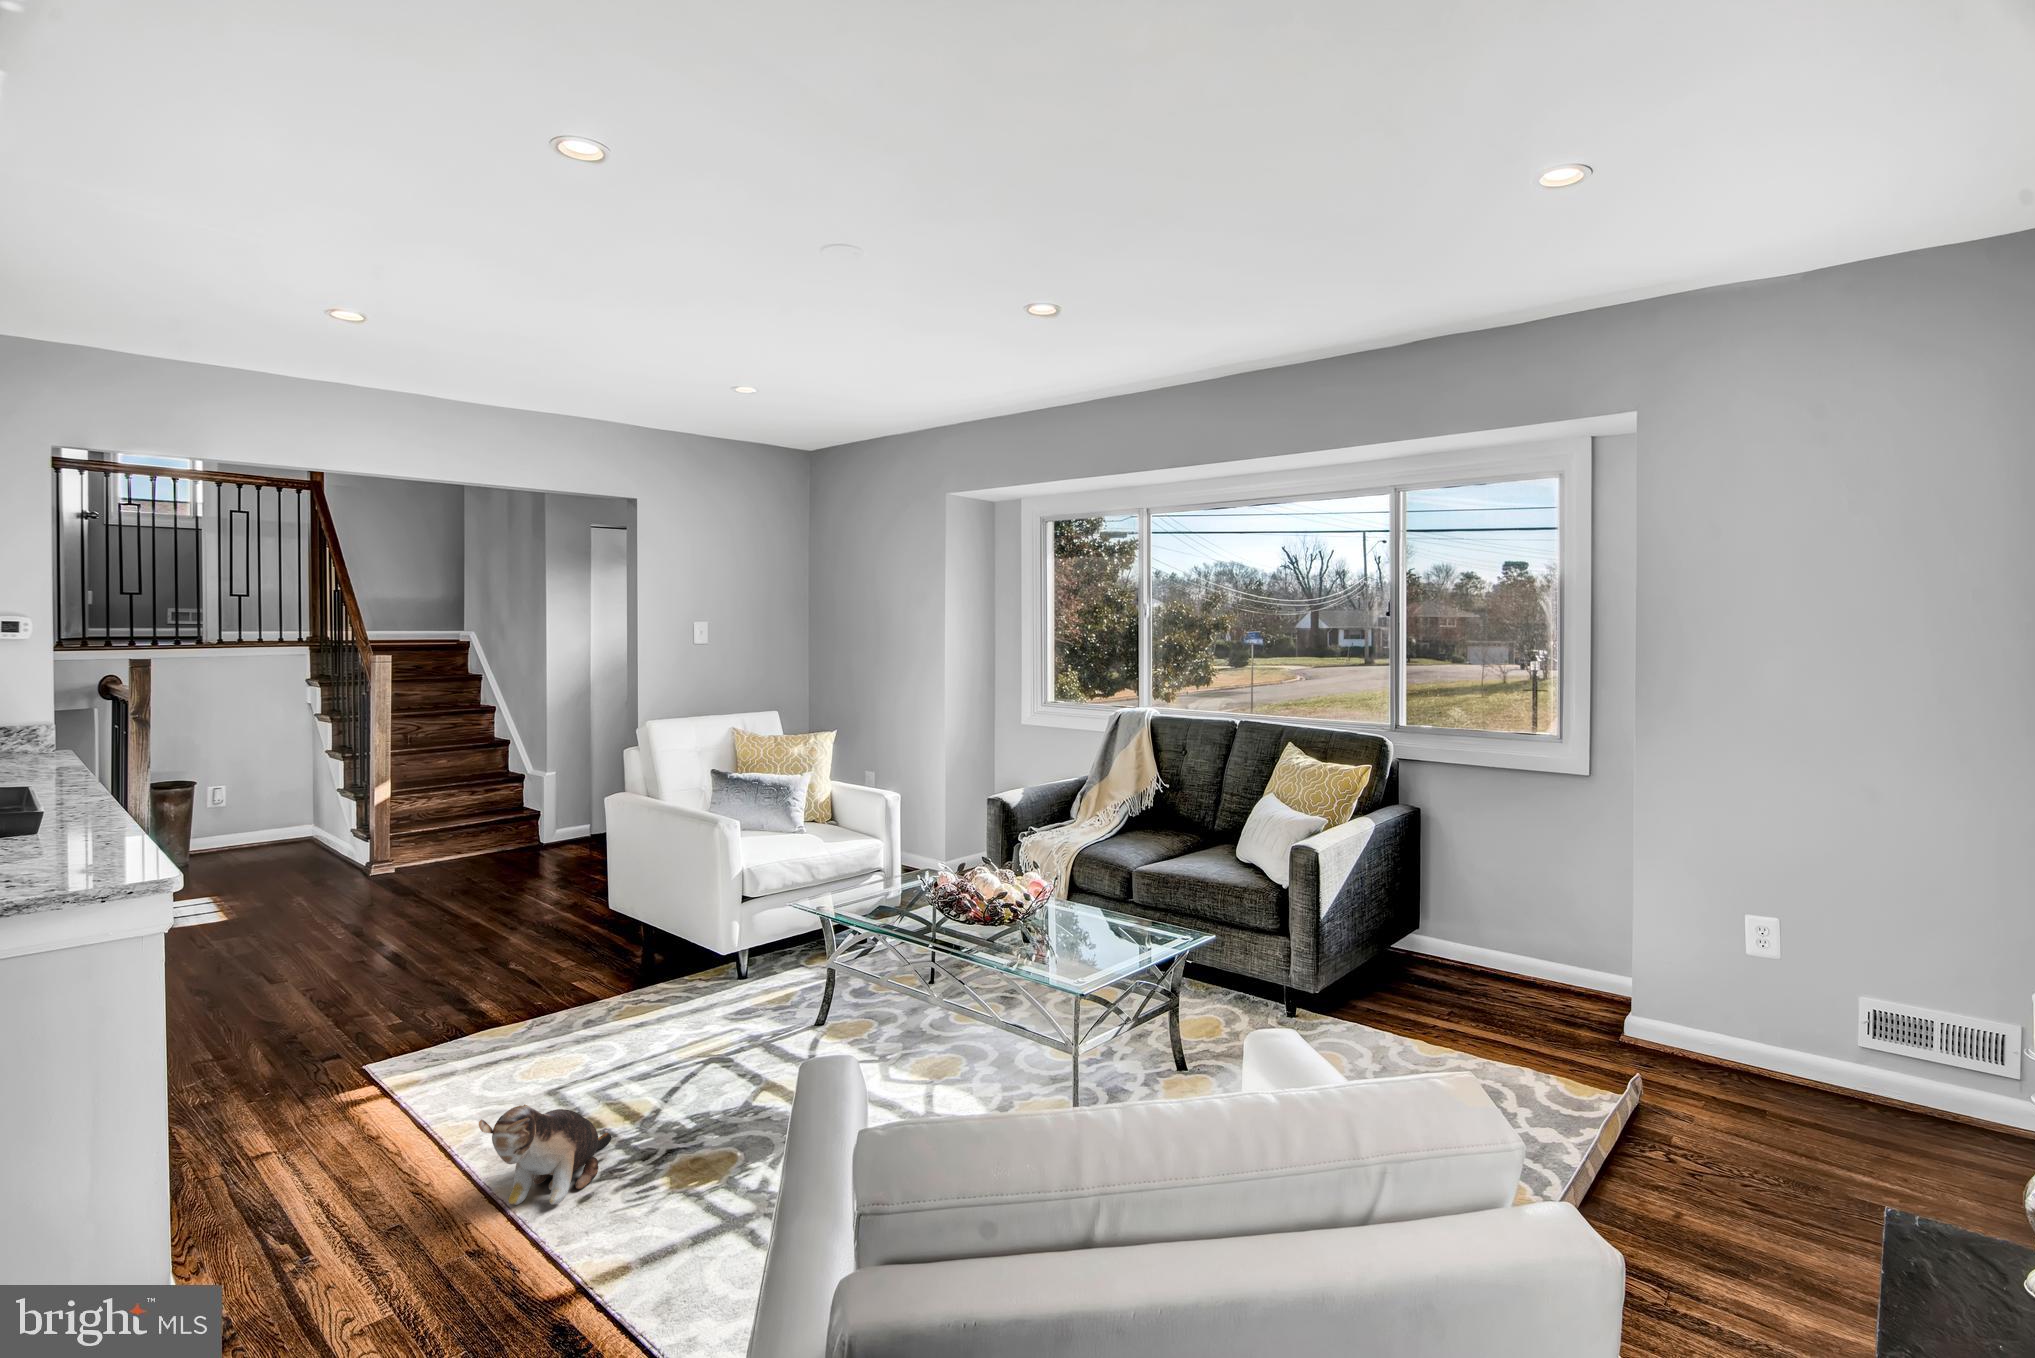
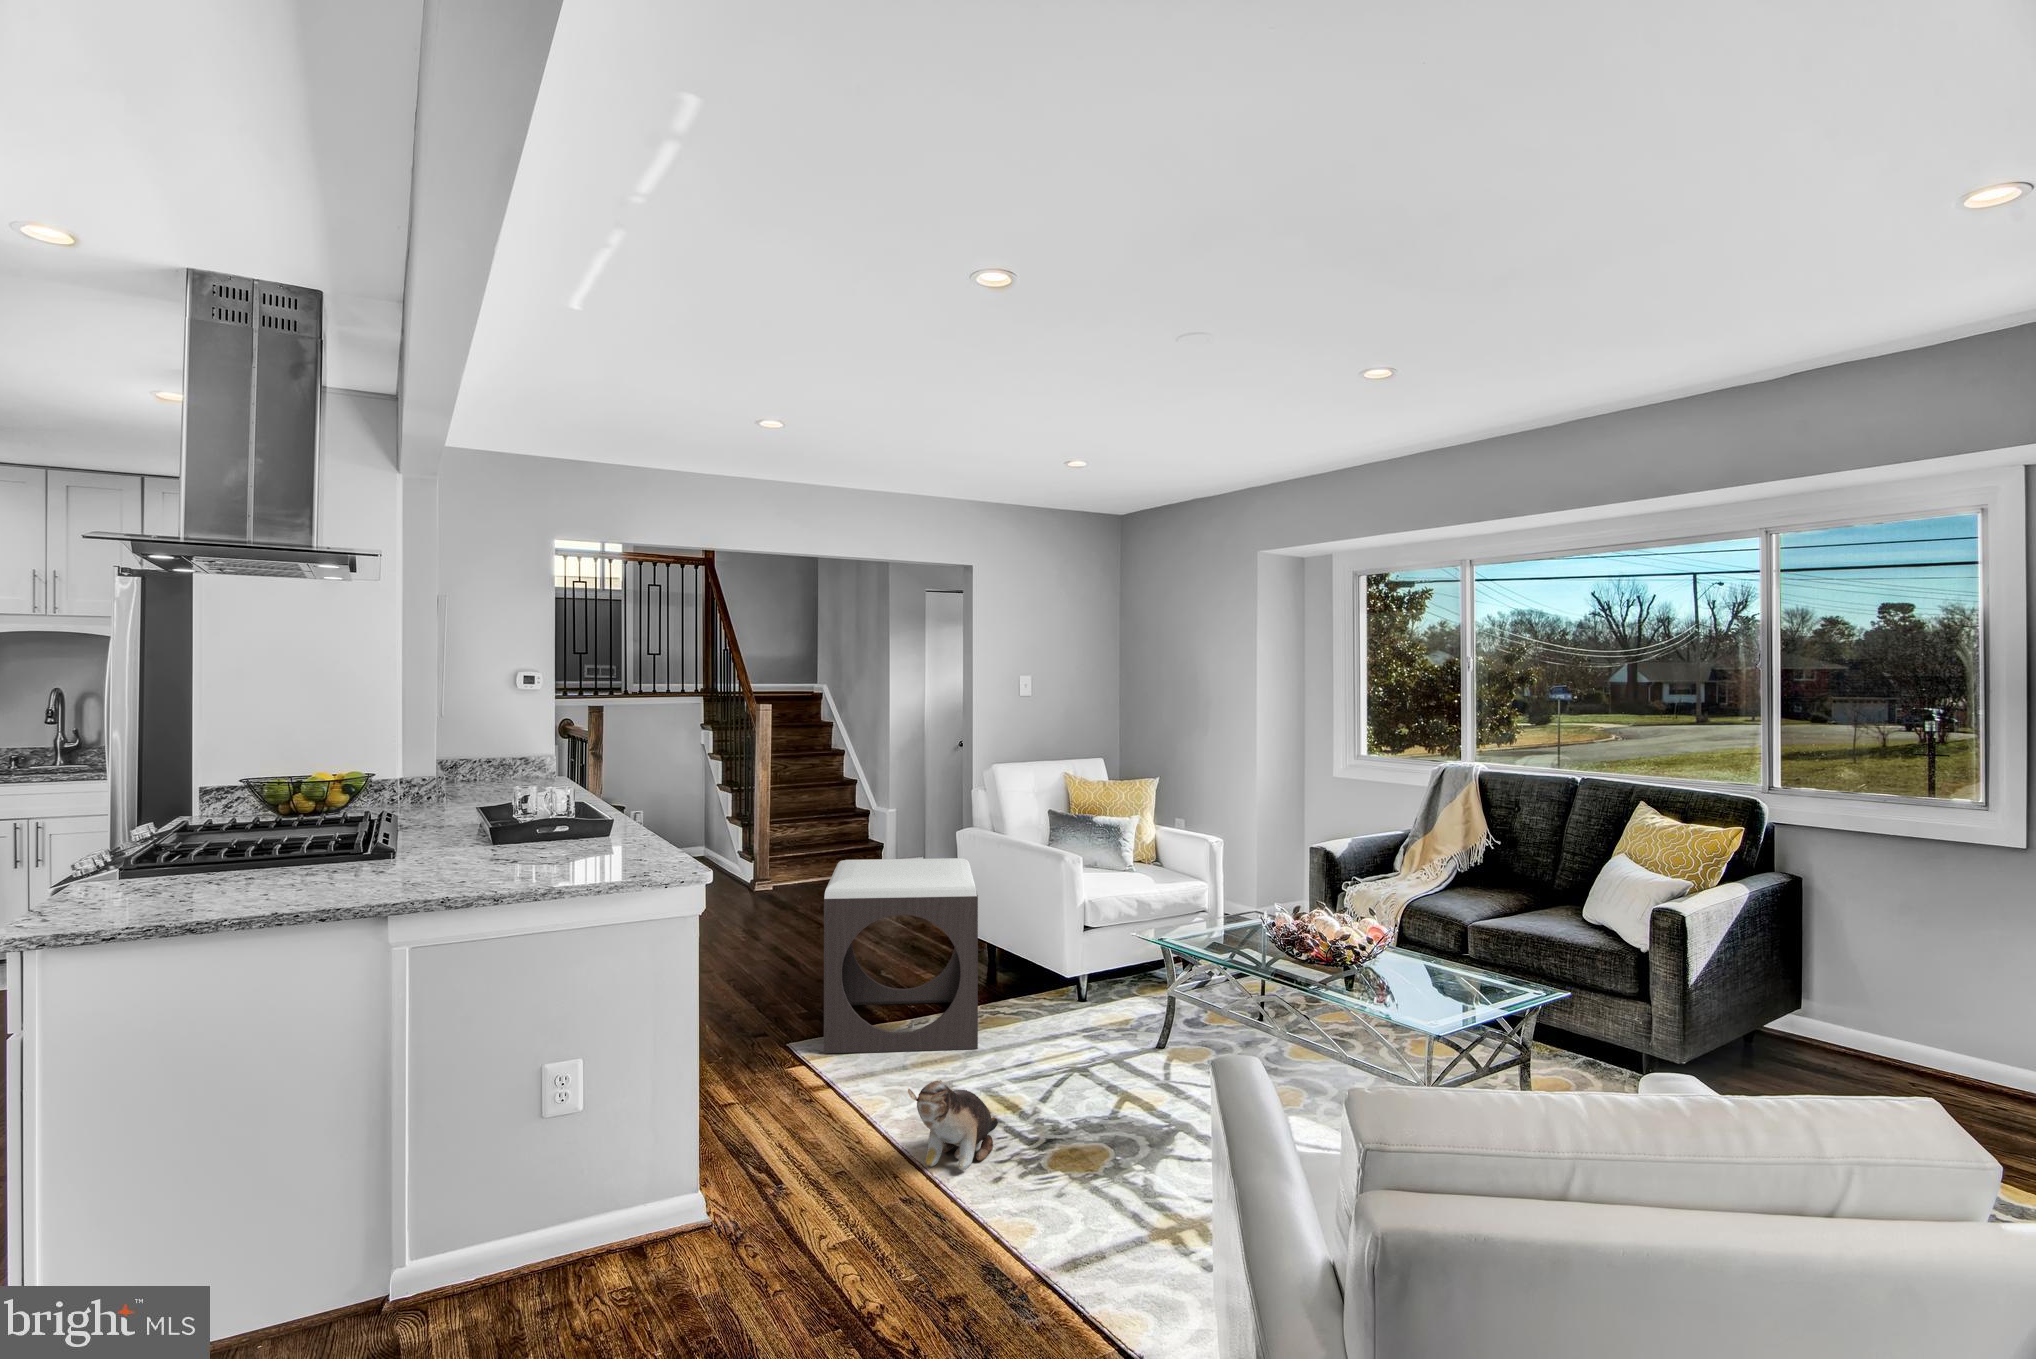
footstool: none [405,832,611,1073] -> present [824,858,978,1053]

